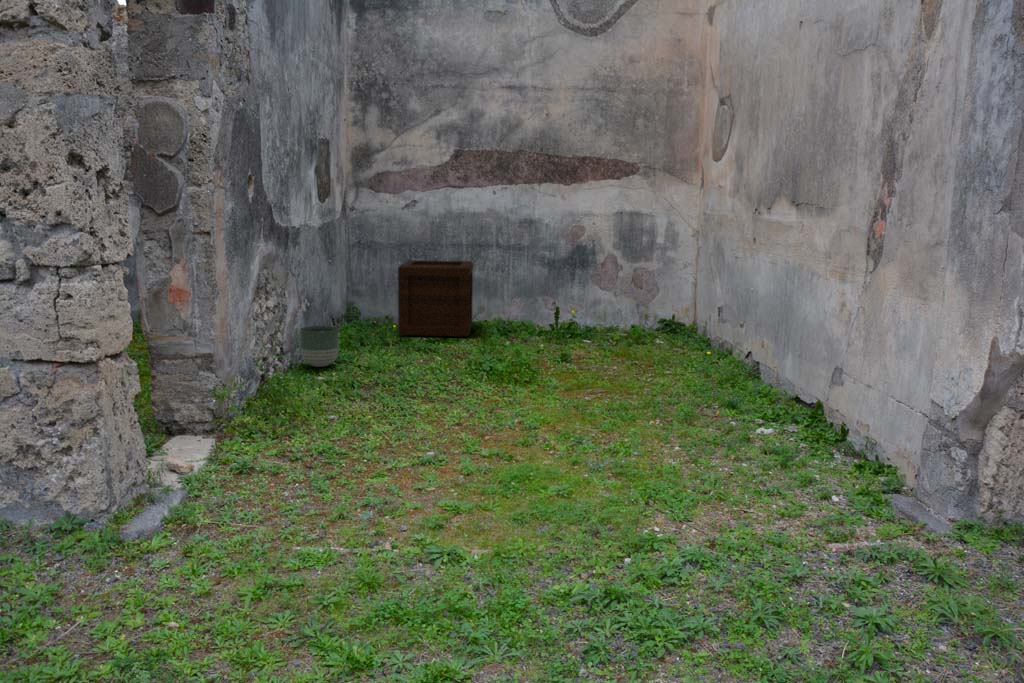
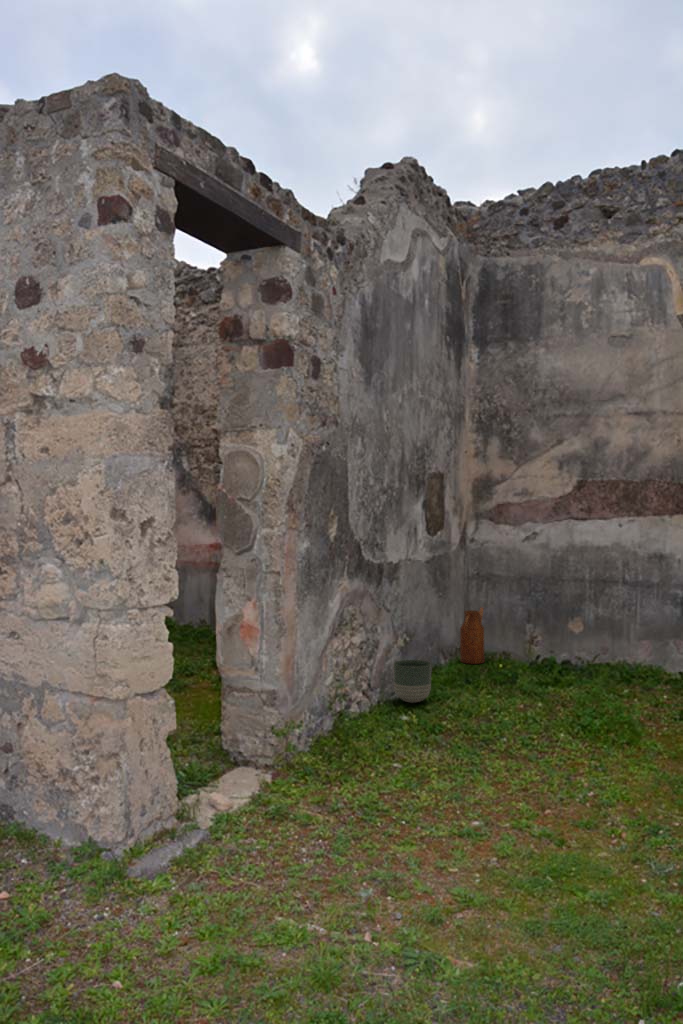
wooden crate: present [398,260,473,337] -> none [510,593,598,678]
watering can: none [344,276,369,331] -> present [460,607,485,664]

